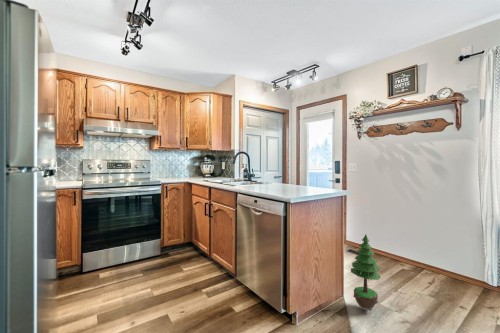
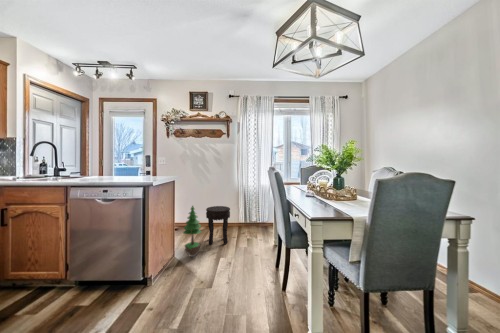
side table: none [399,242,449,315] -> present [206,206,230,245]

